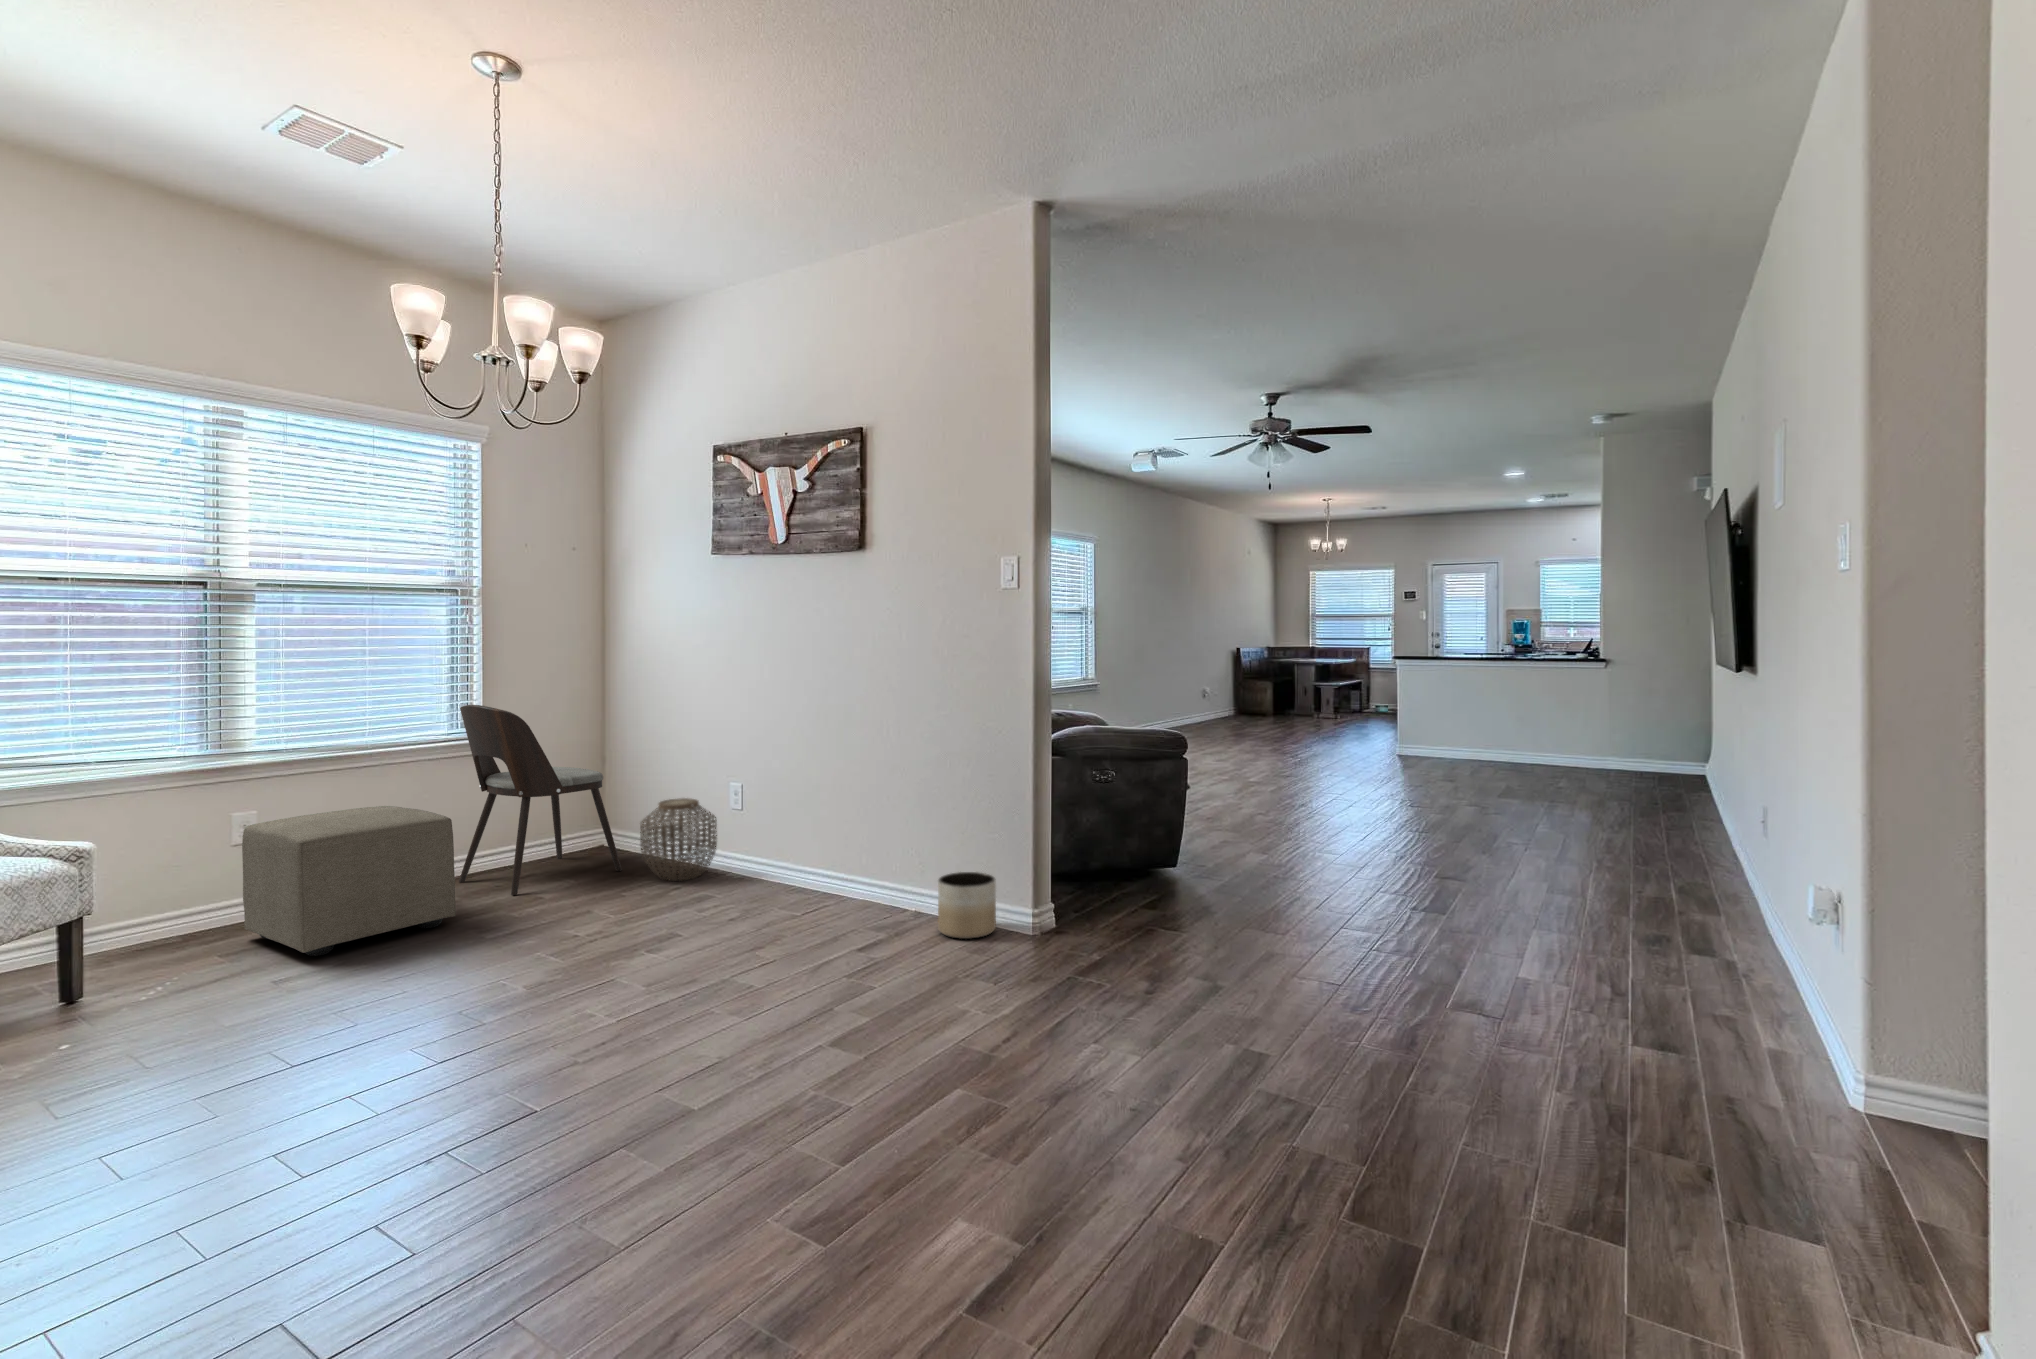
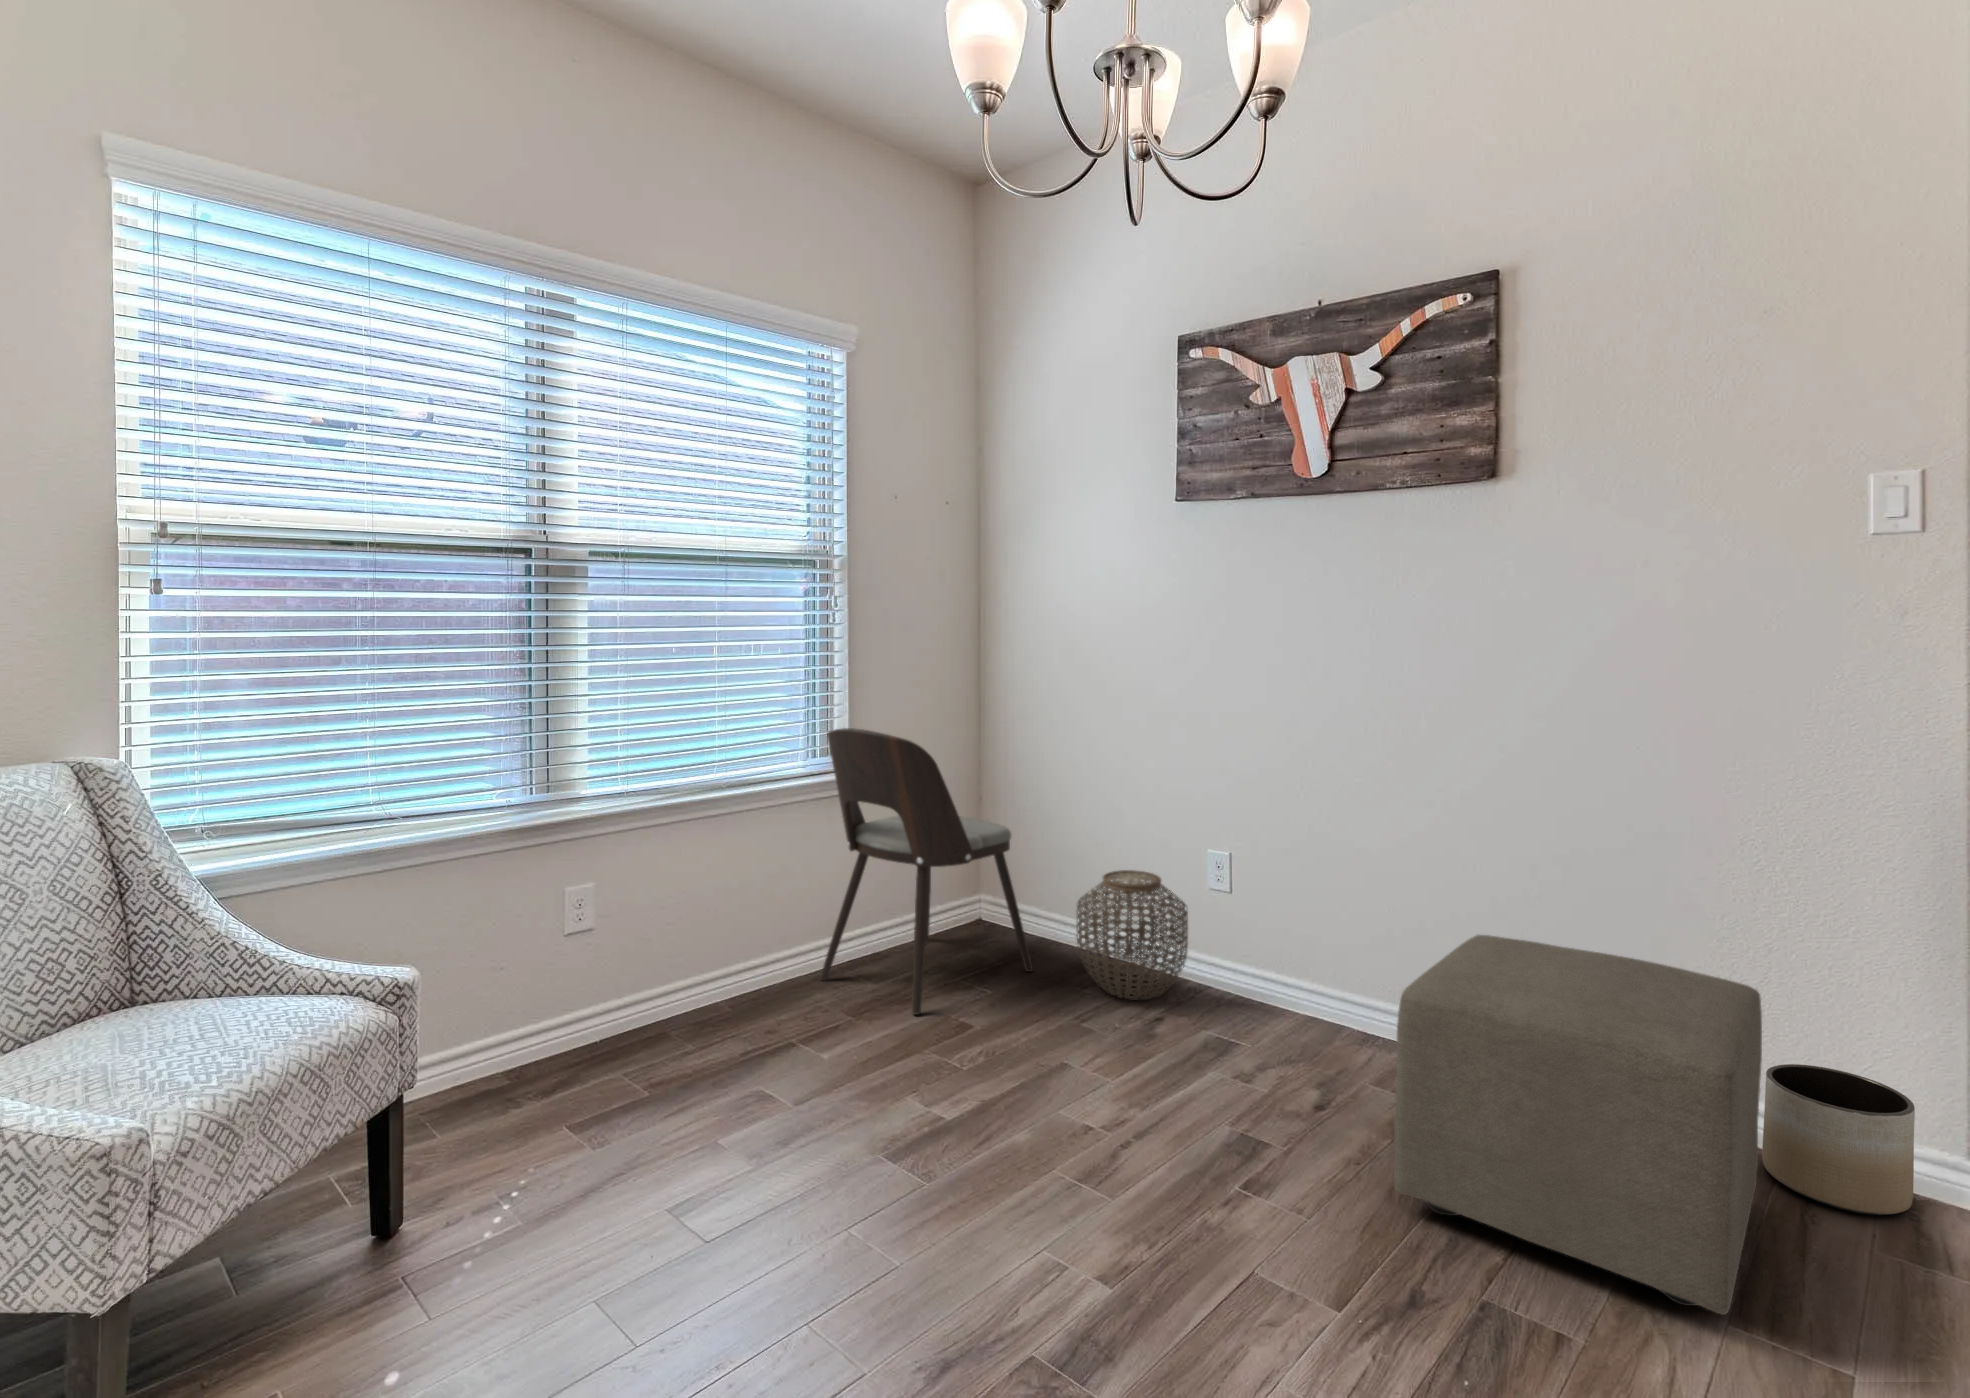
ottoman: present [242,806,456,956] -> present [1394,935,1762,1315]

